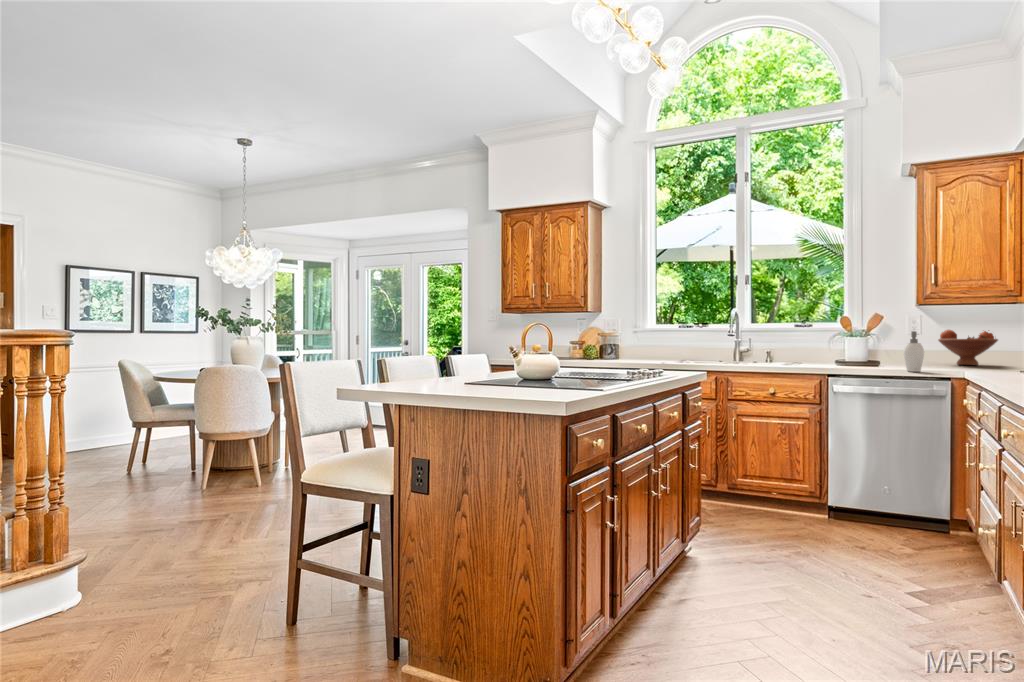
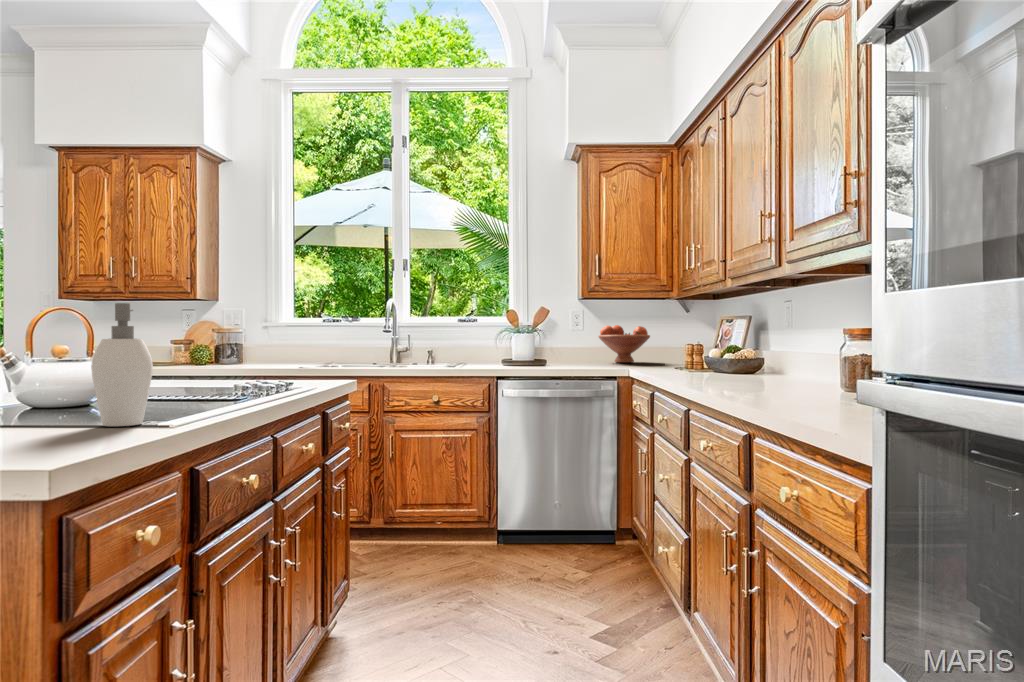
soap dispenser: present [904,331,924,372] -> present [91,303,153,426]

